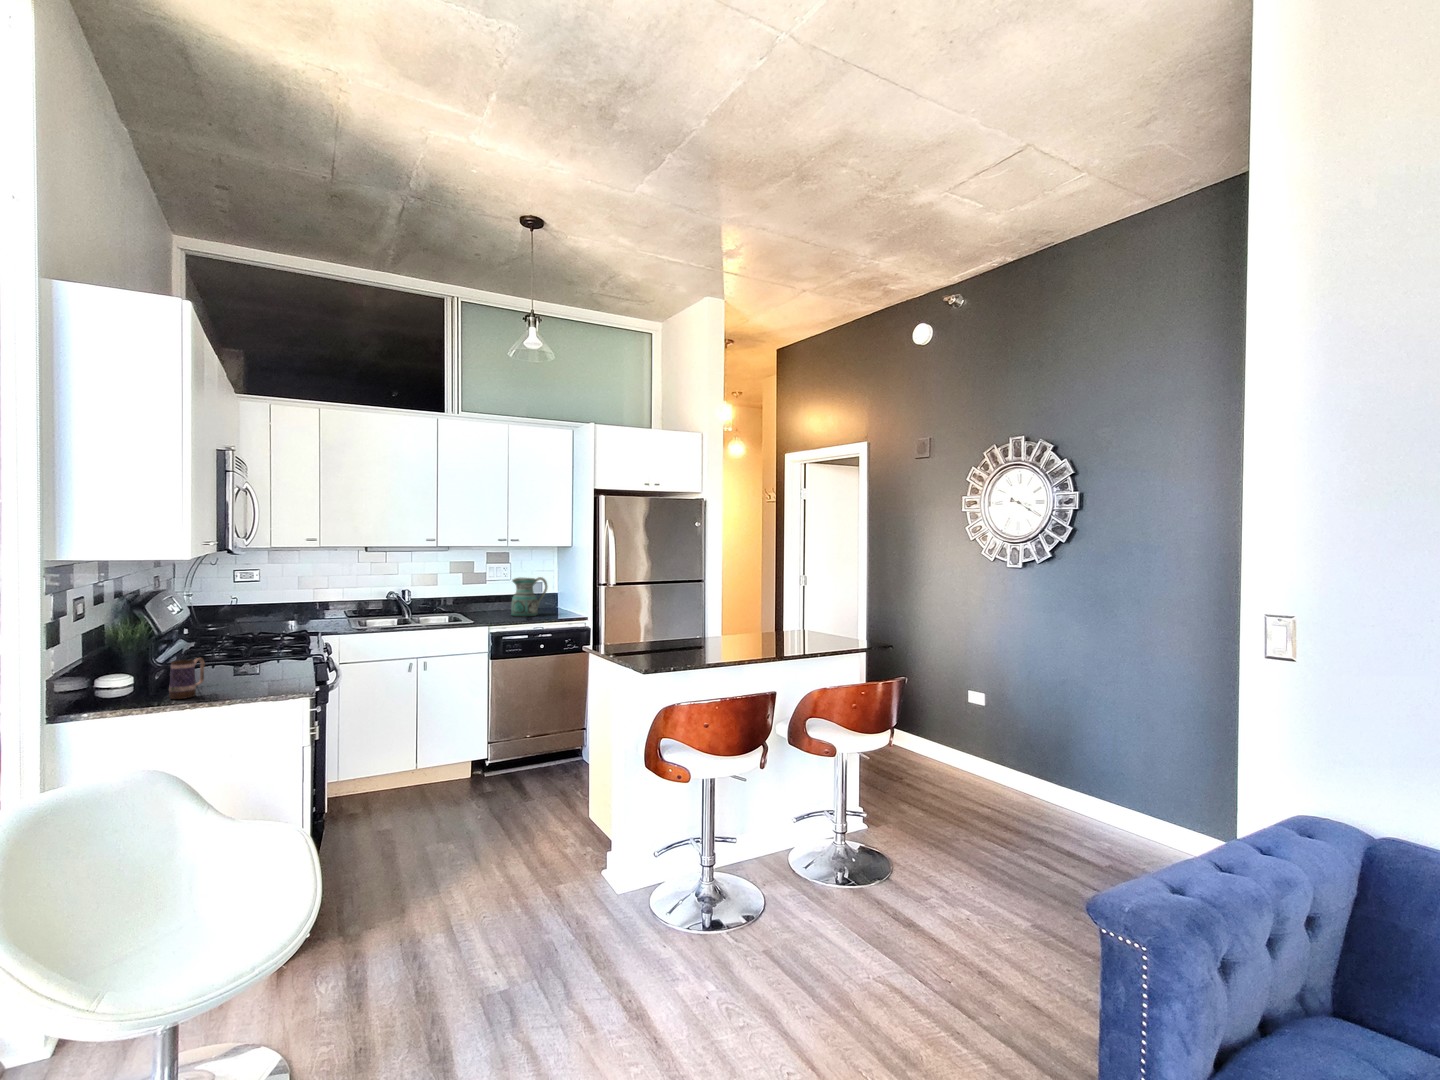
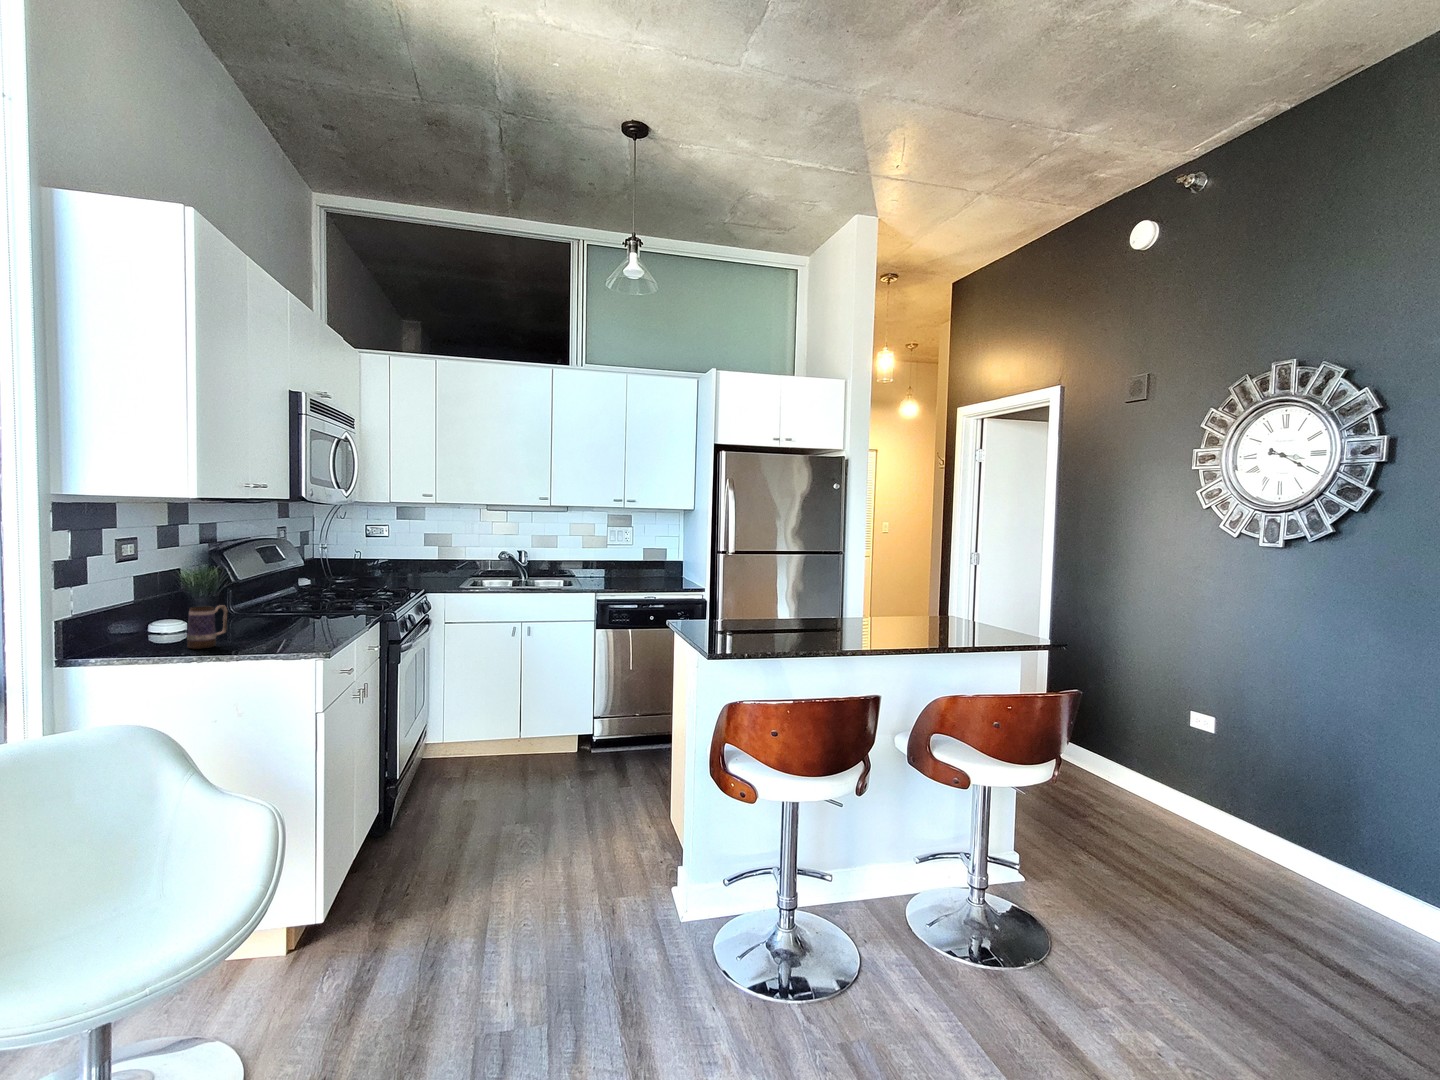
ceramic pitcher: present [511,577,548,617] -> none [625,541,666,584]

